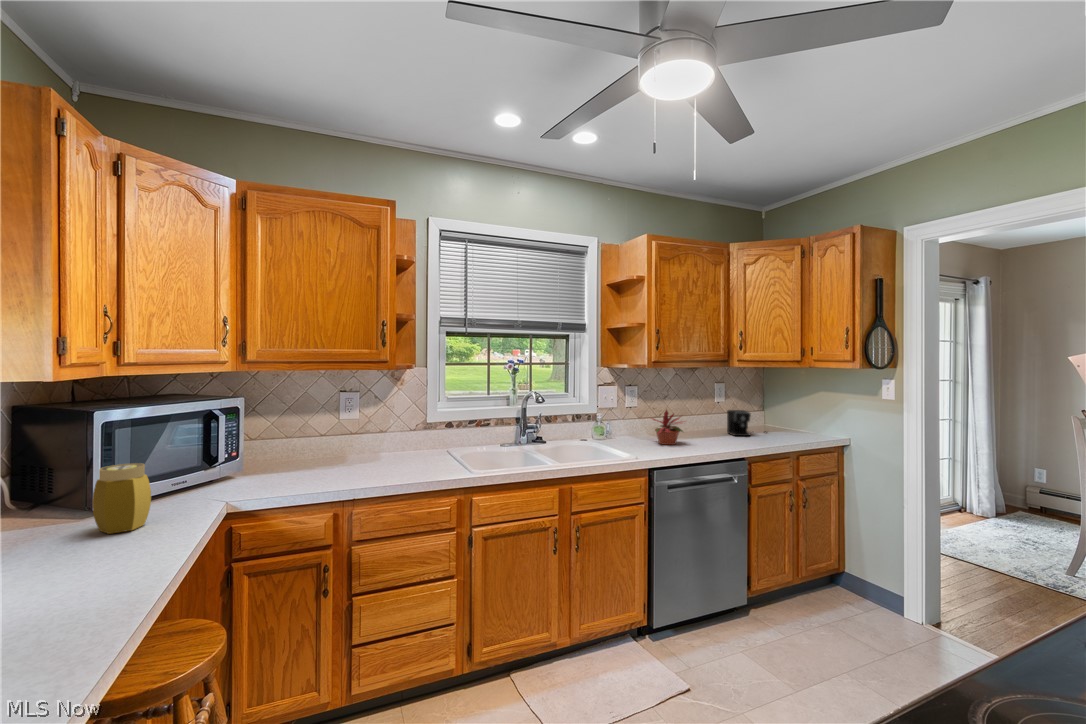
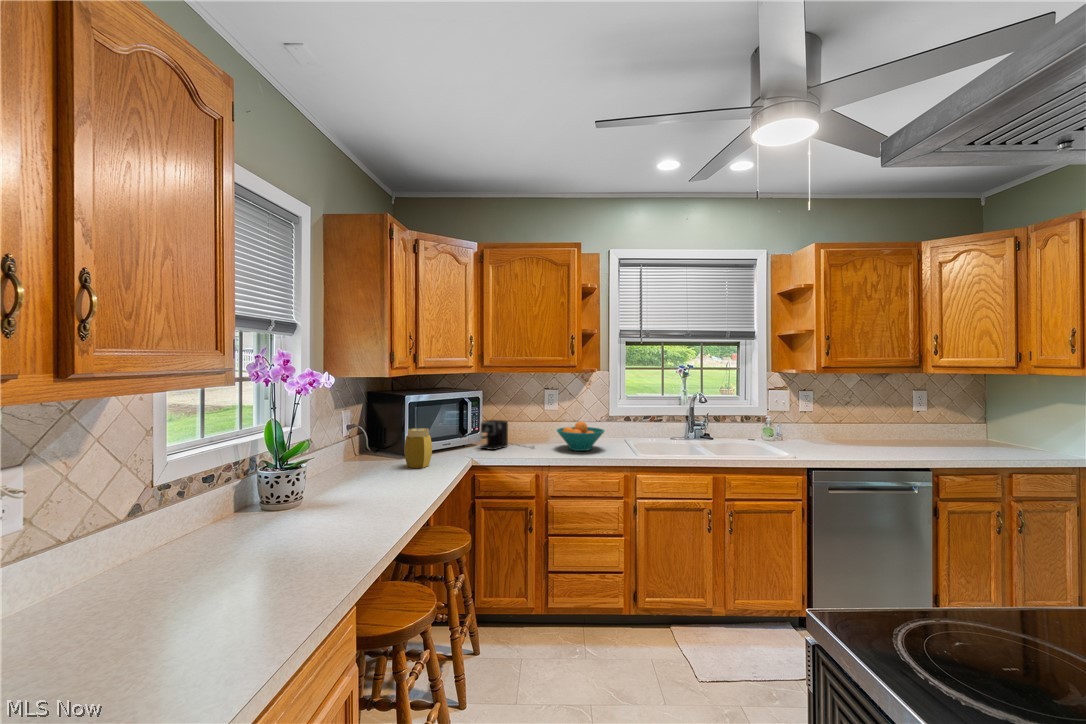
potted plant: present [652,410,683,445] -> none [817,413,862,449]
coffee maker: present [727,410,766,436] -> present [480,420,508,450]
fruit bowl: none [361,433,428,473] -> present [557,421,604,451]

